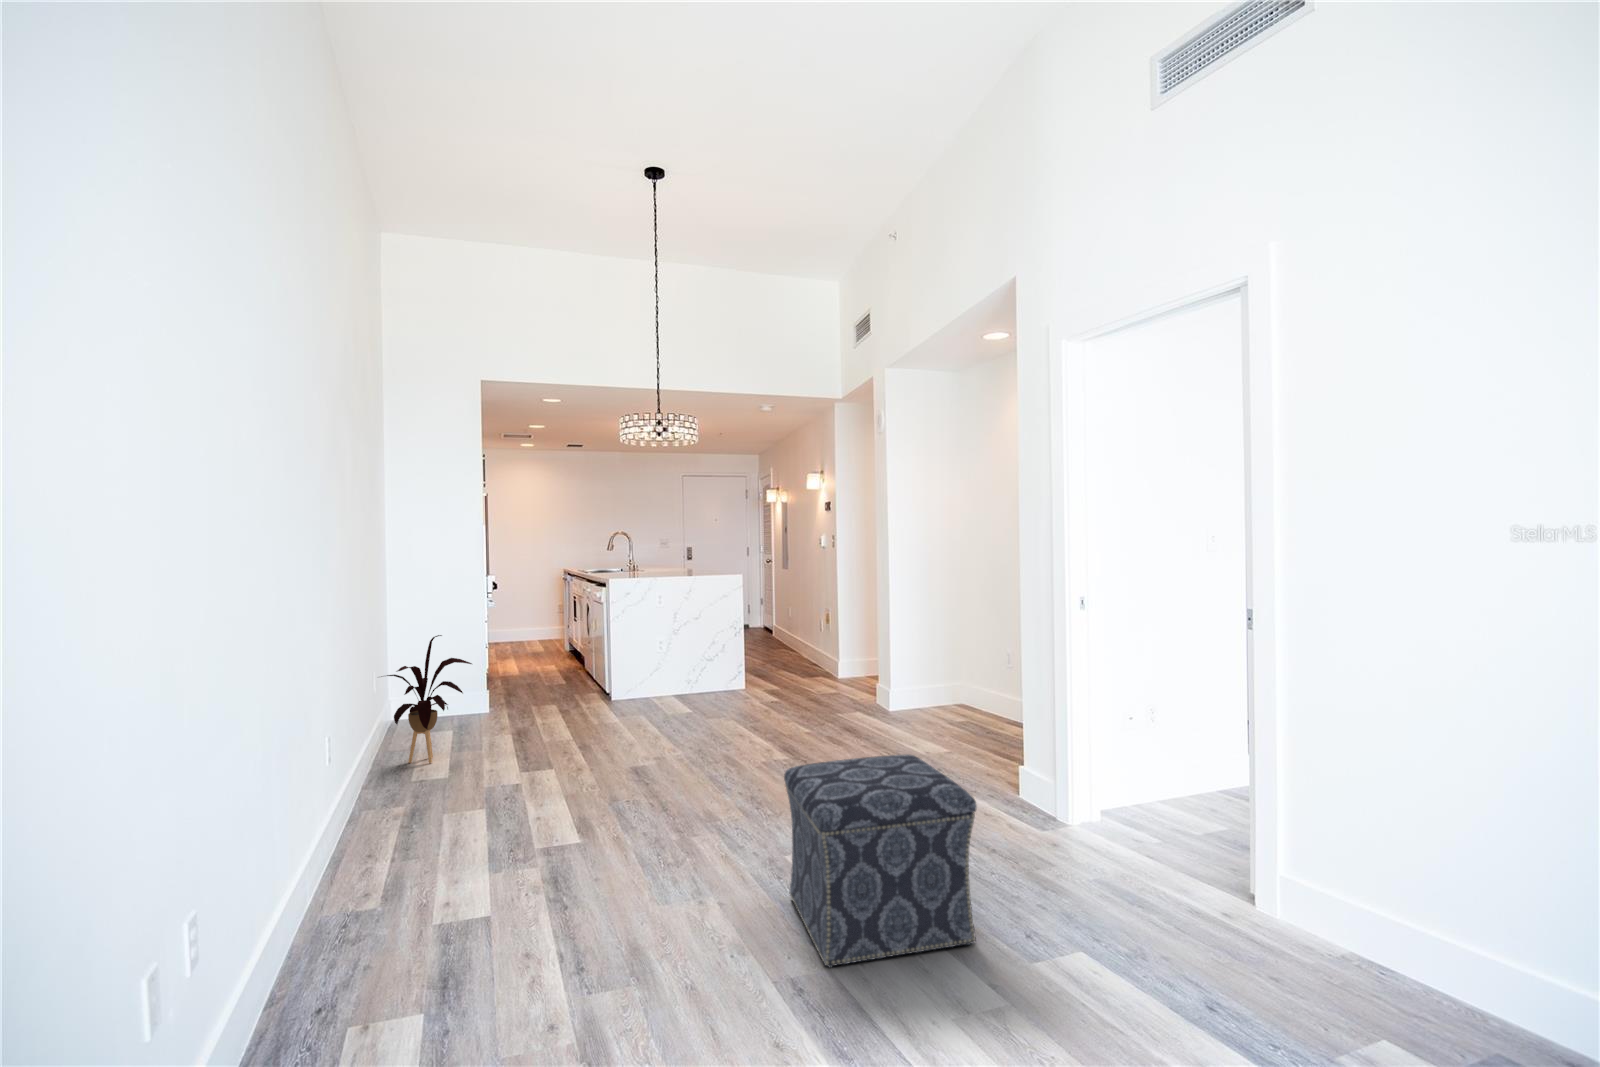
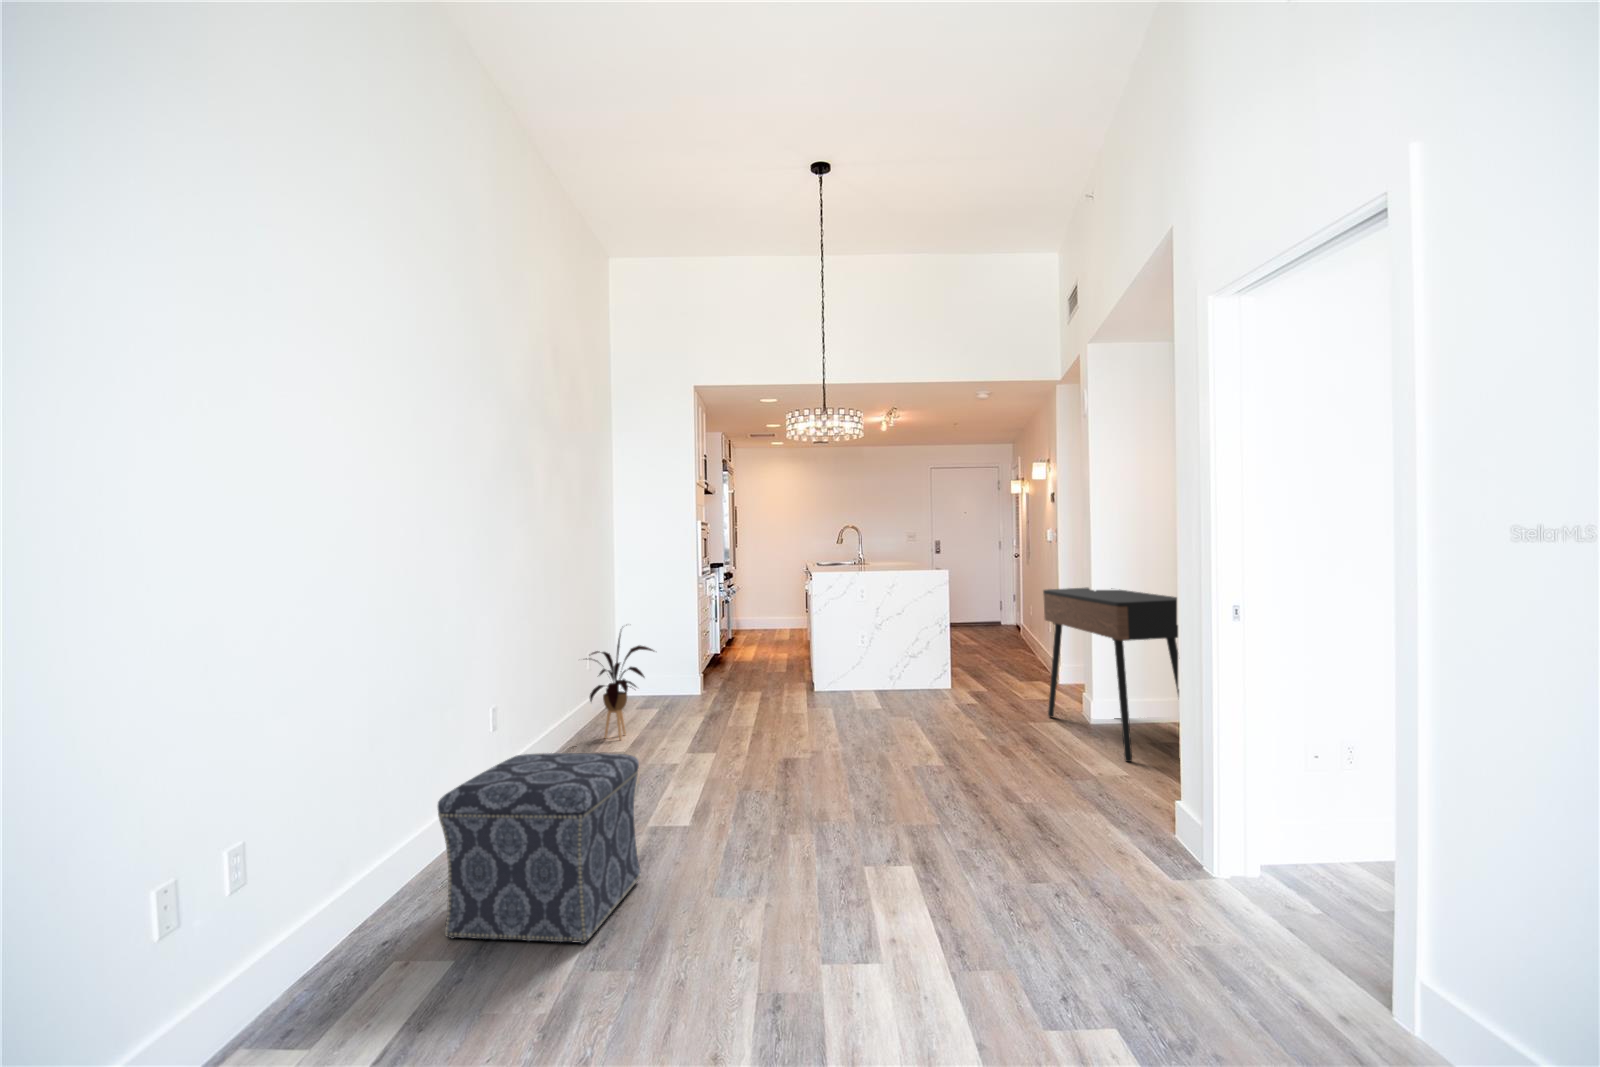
console table: none [846,590,987,740] -> present [1043,588,1179,762]
ottoman: present [784,754,977,967] -> present [438,753,641,944]

